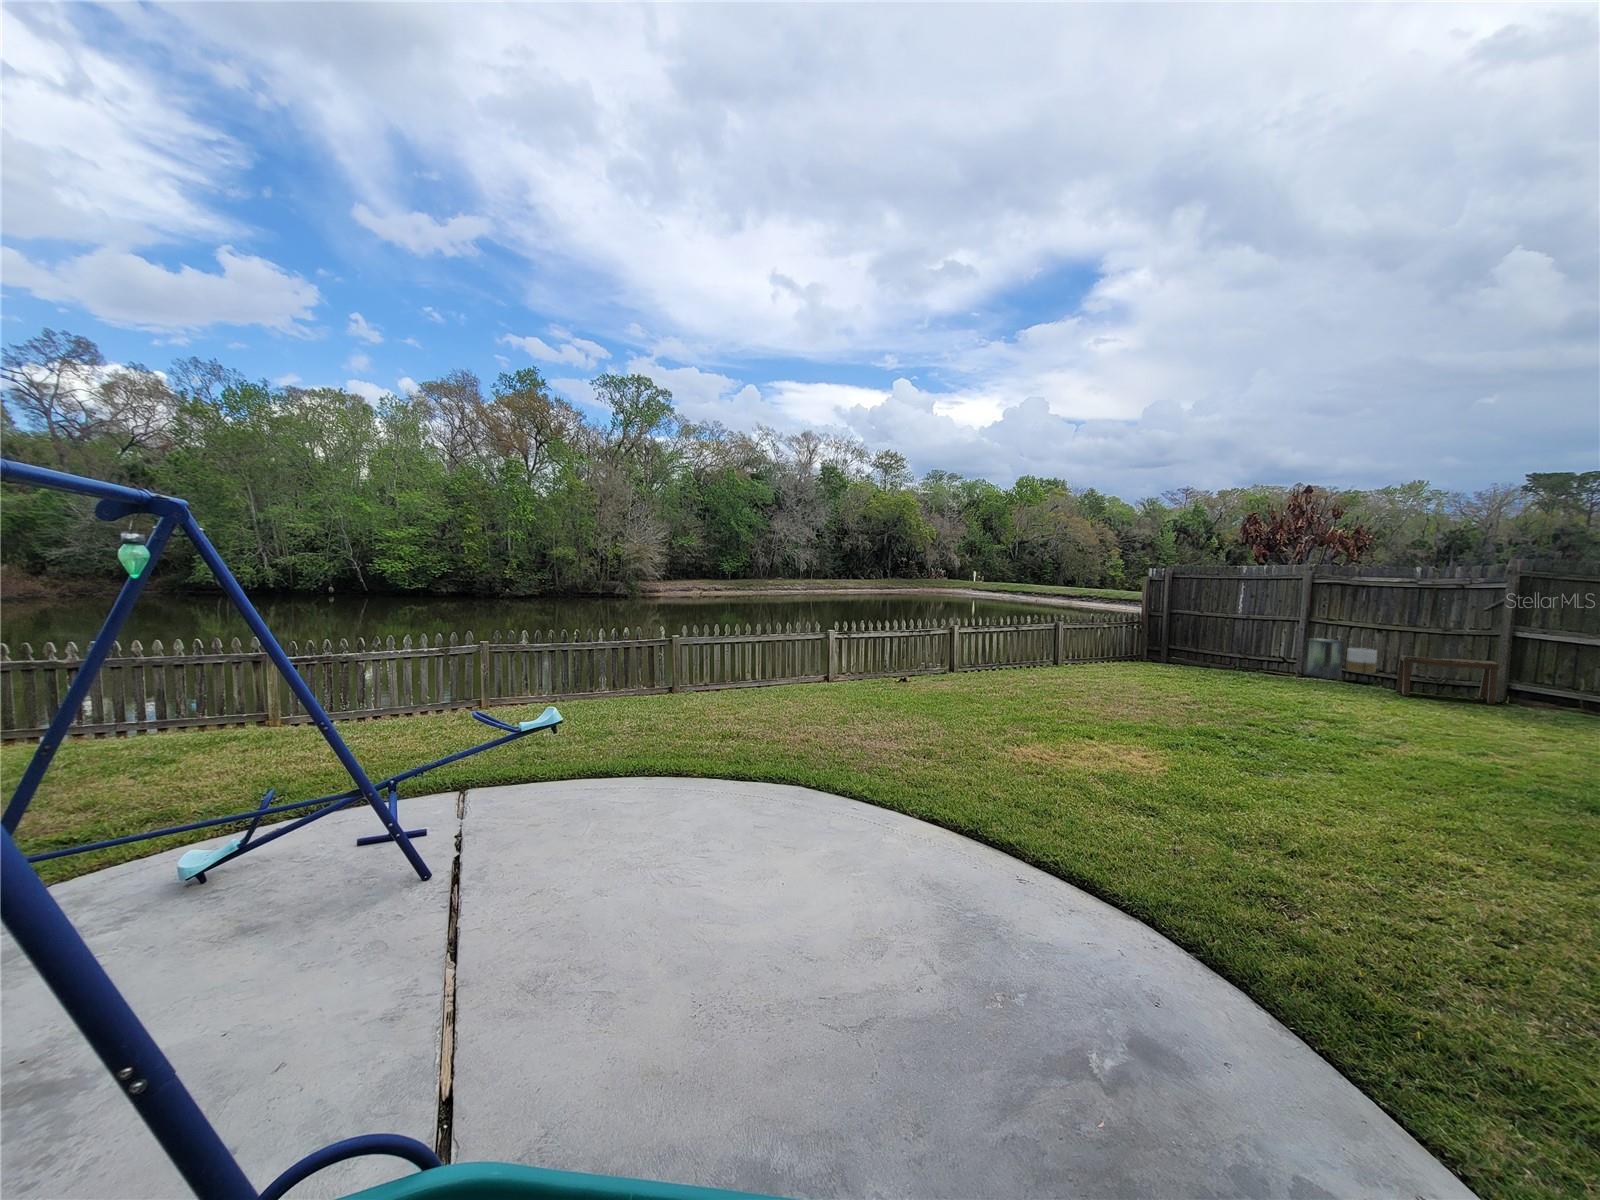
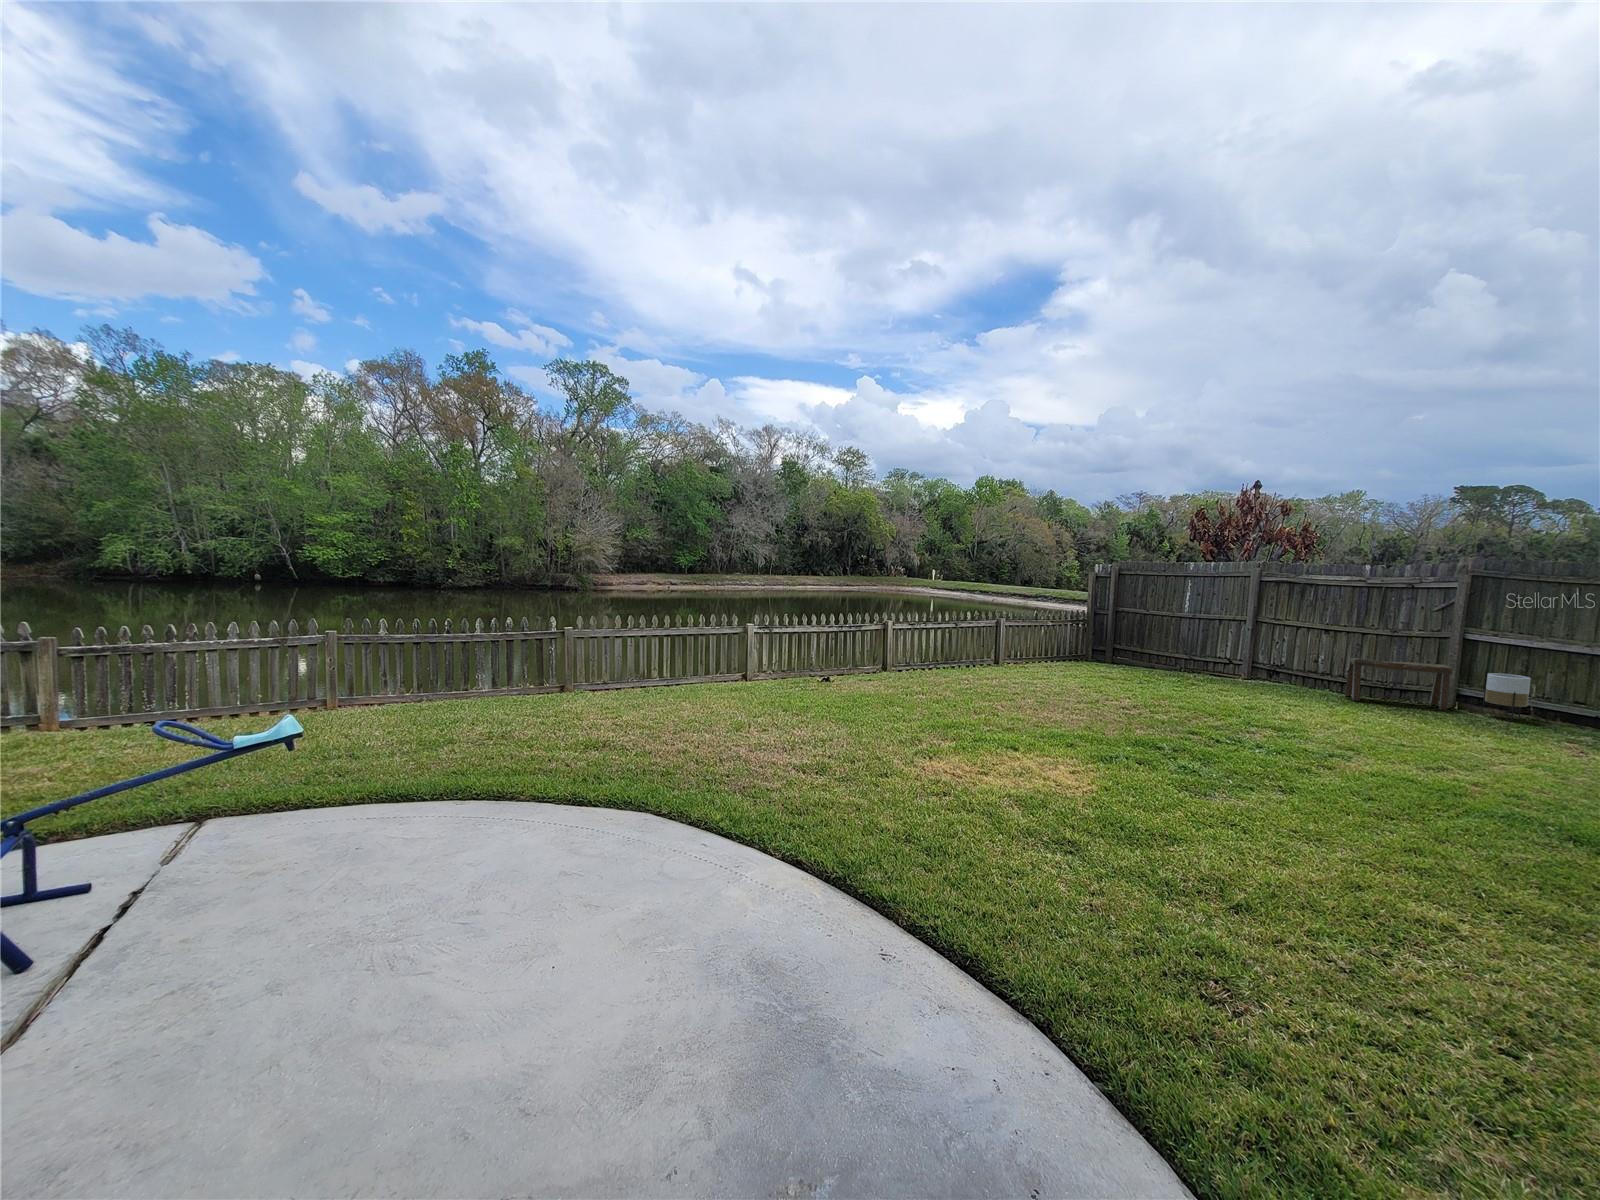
storage box: present [1304,638,1344,679] -> none [1250,639,1292,682]
planter: present [1346,648,1377,674] -> present [1482,673,1531,722]

